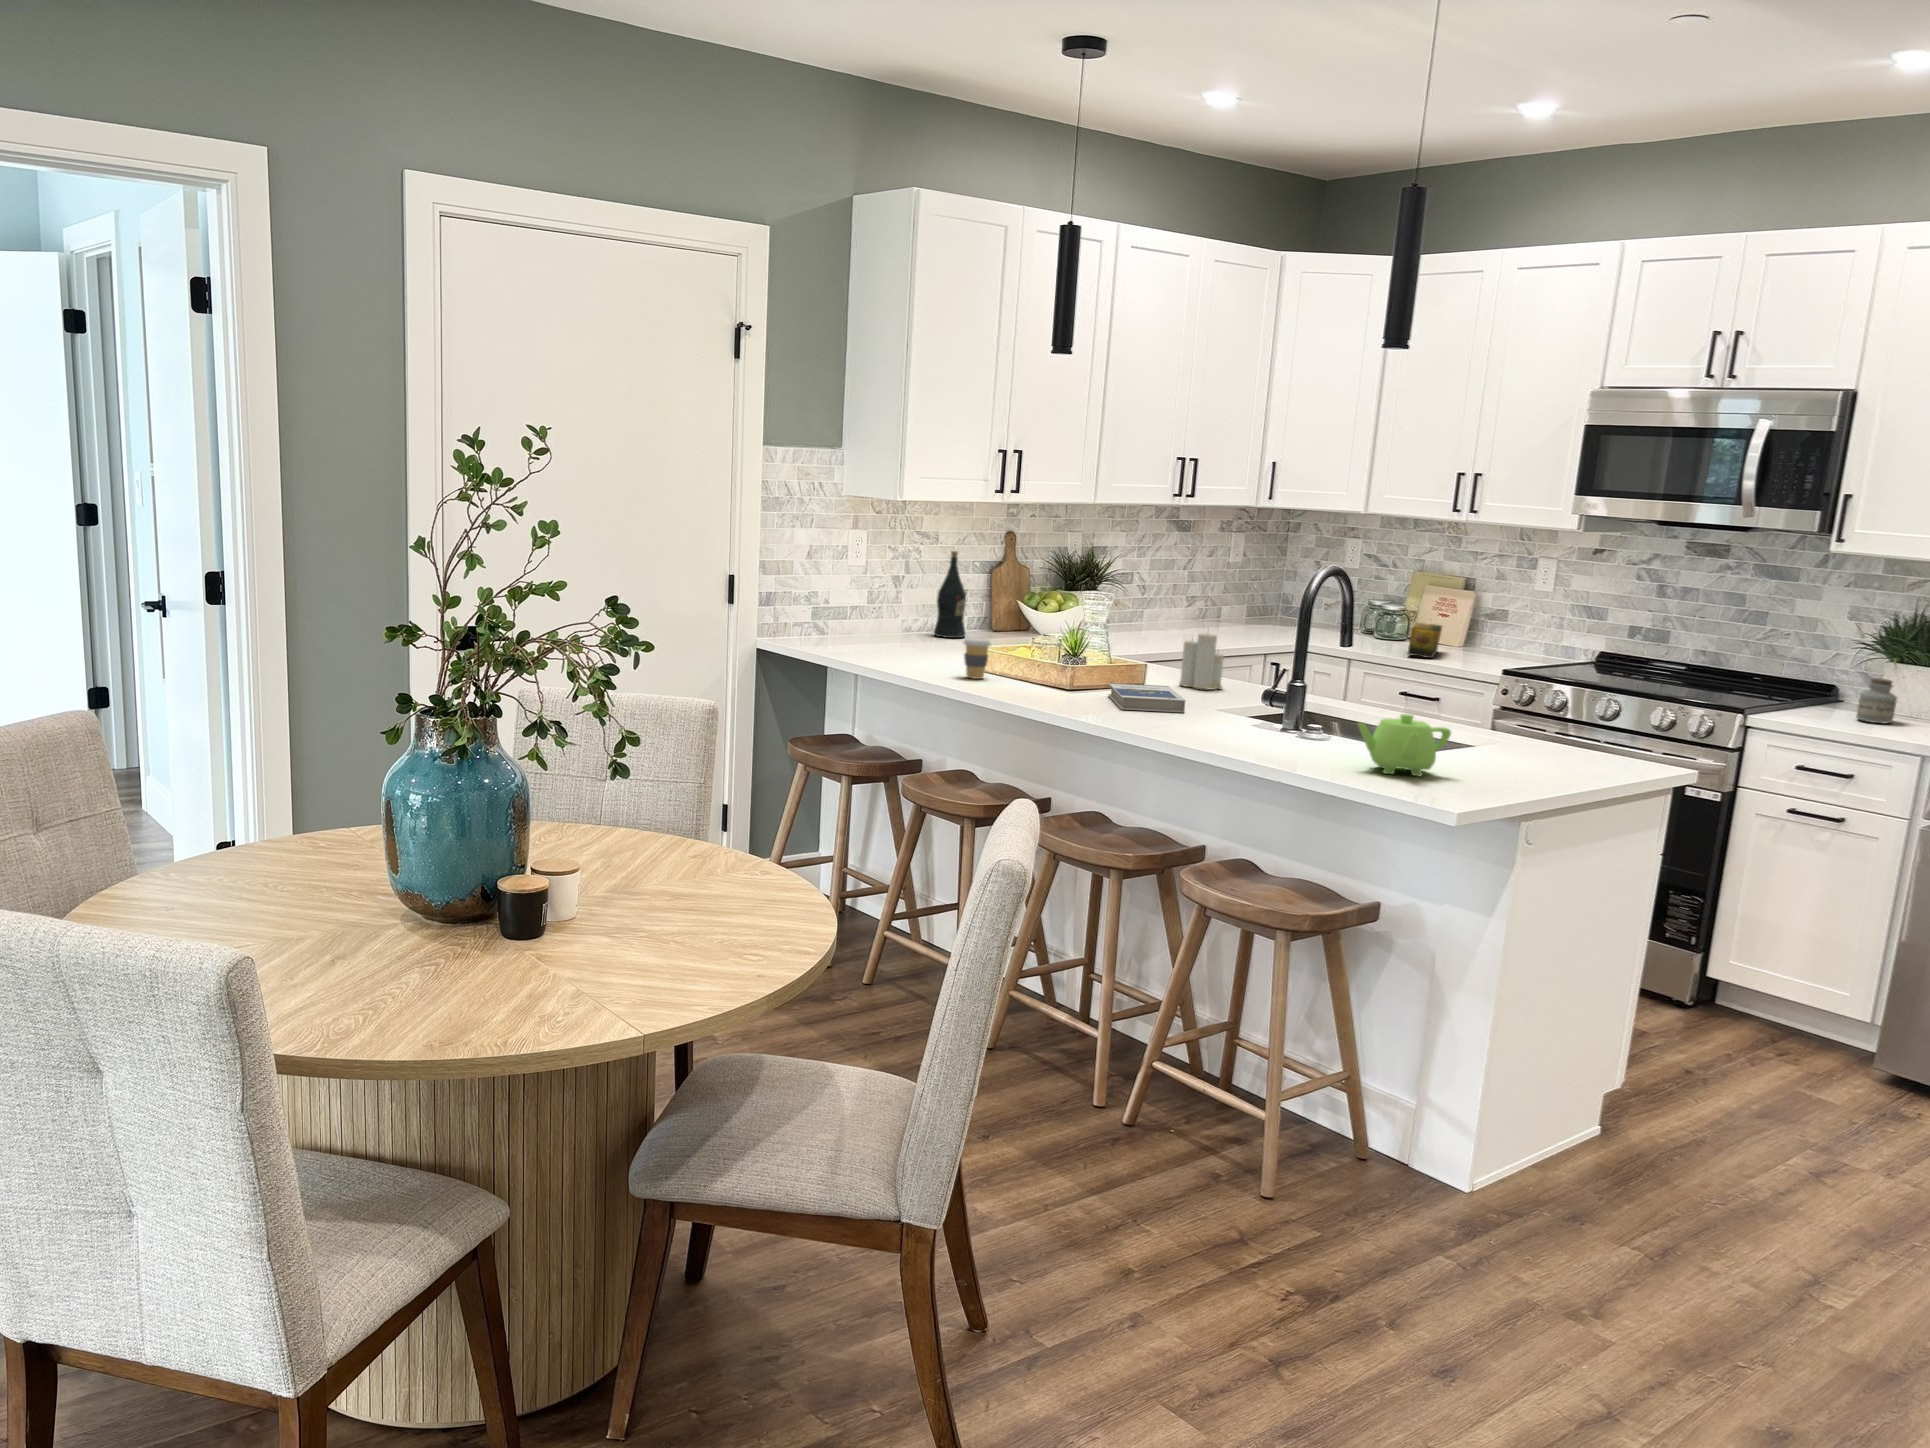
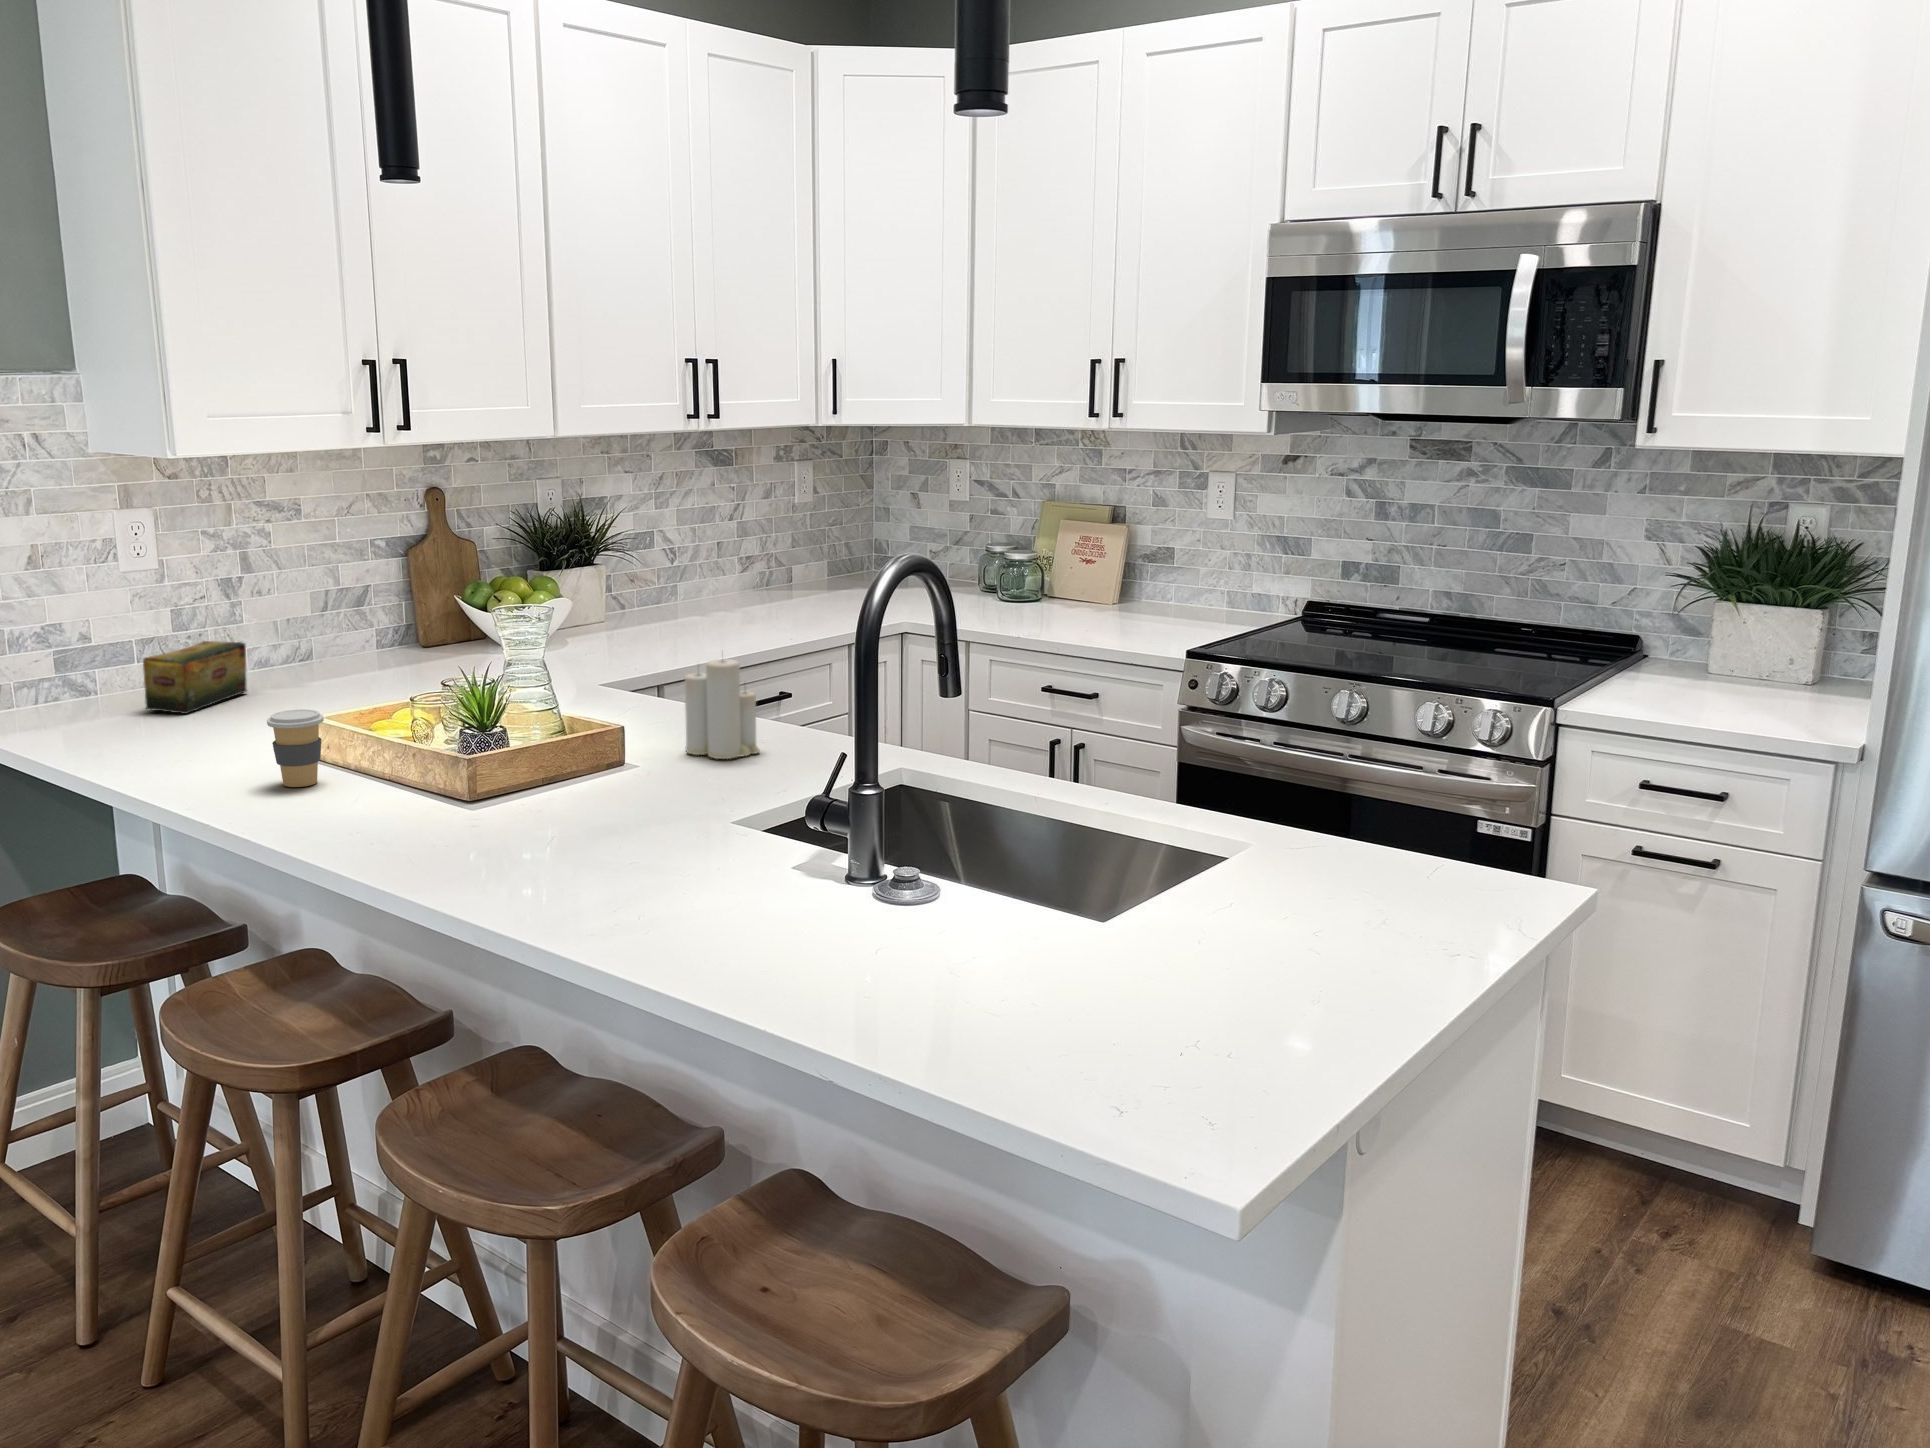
wine bottle: present [934,551,966,638] -> none [305,530,362,674]
tea box: present [1407,623,1442,658] -> present [143,641,247,714]
jar: present [1856,678,1897,723] -> none [1711,637,1769,706]
hardback book: present [1108,683,1186,712] -> none [538,774,671,849]
teapot: present [1358,714,1451,776] -> none [988,875,1182,1017]

